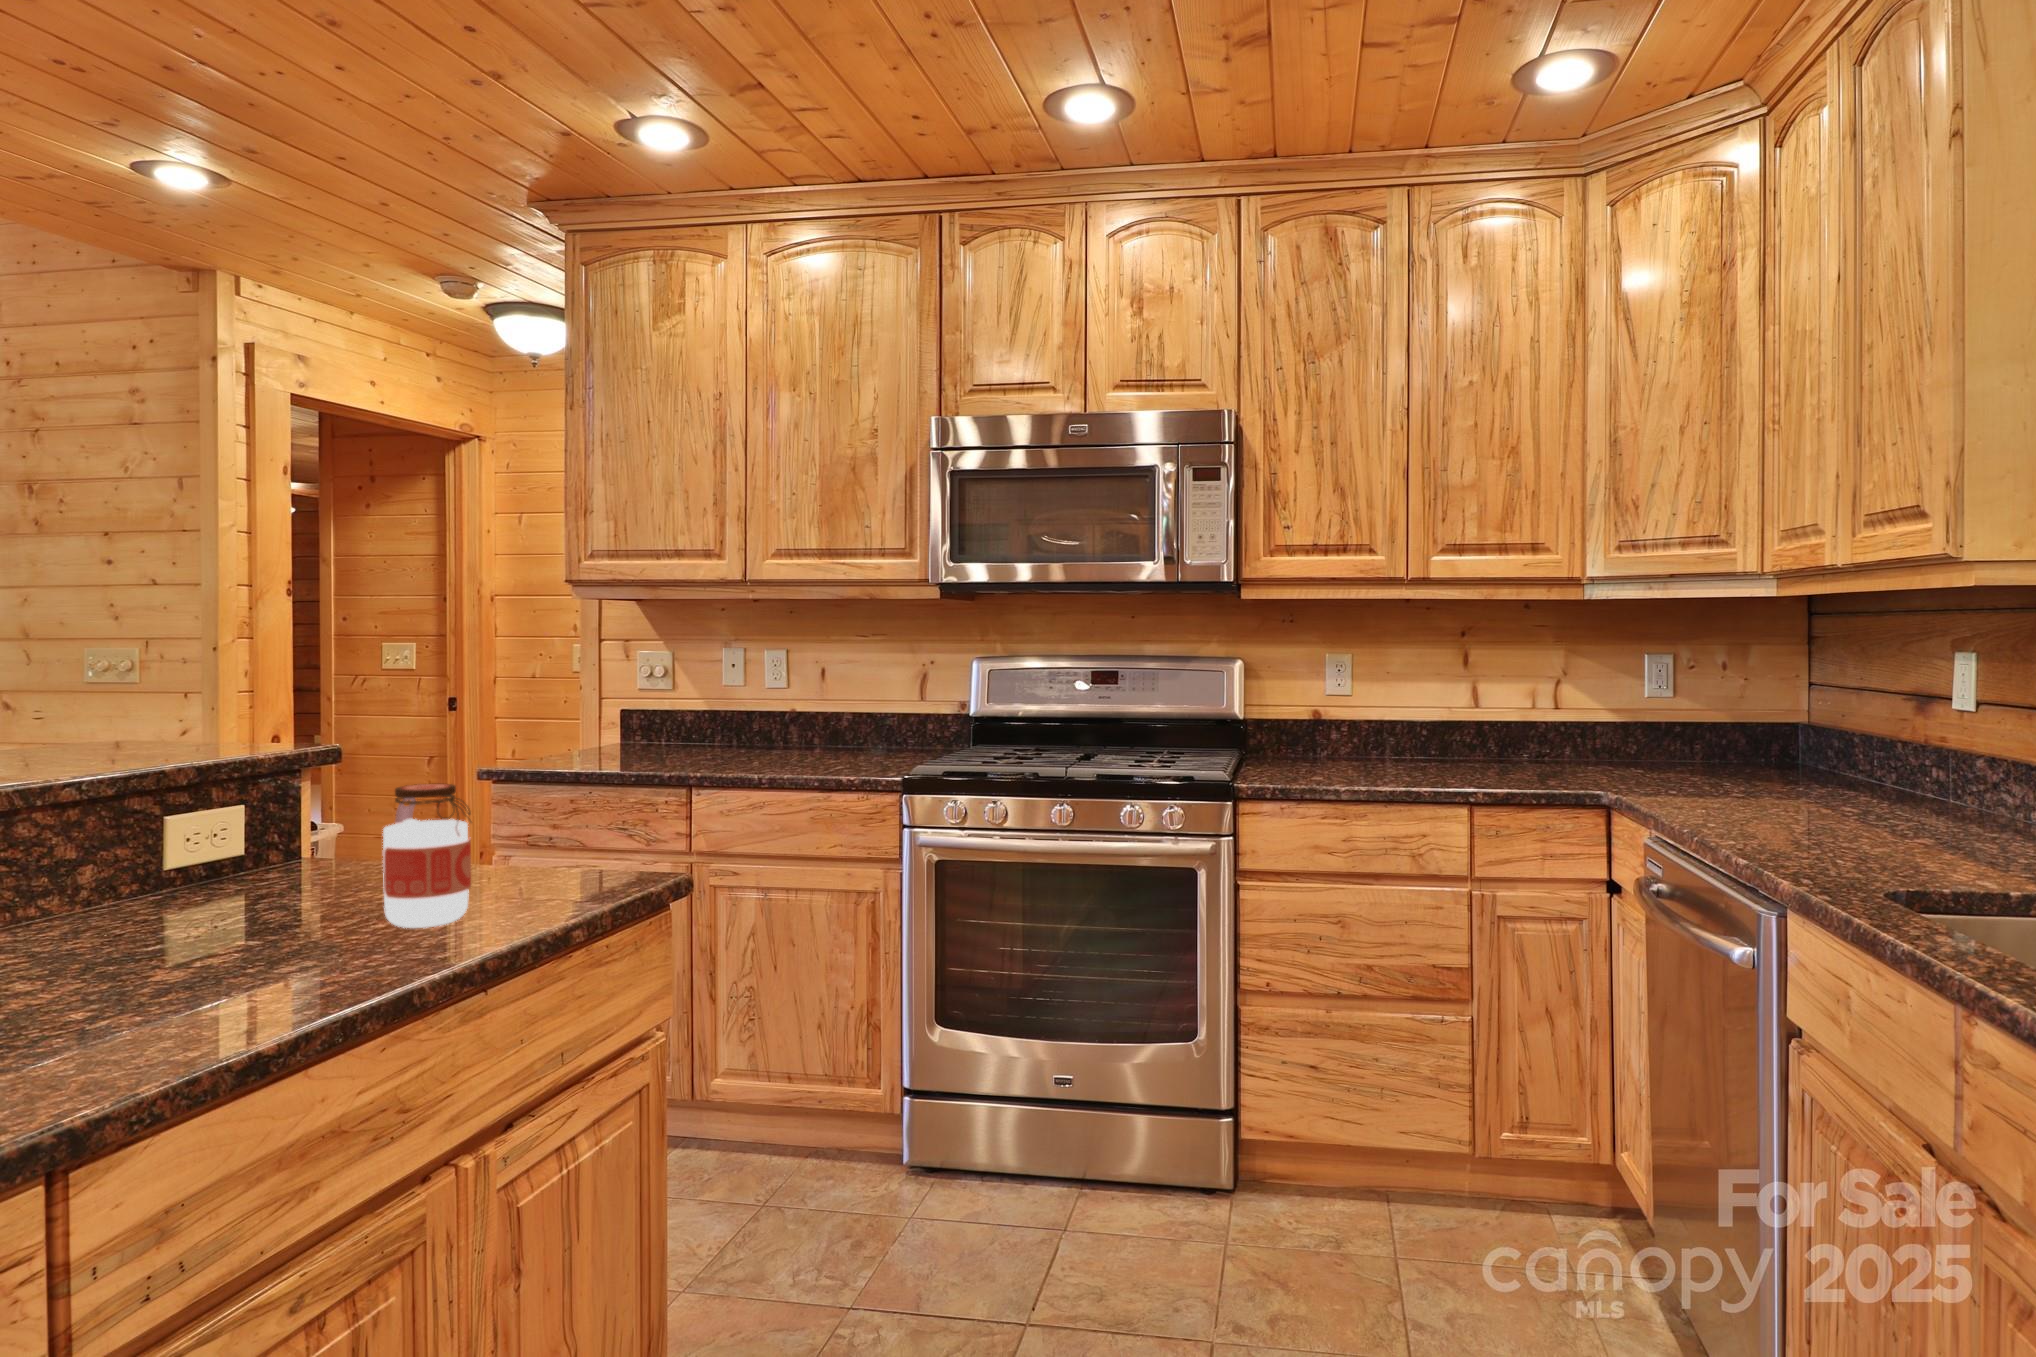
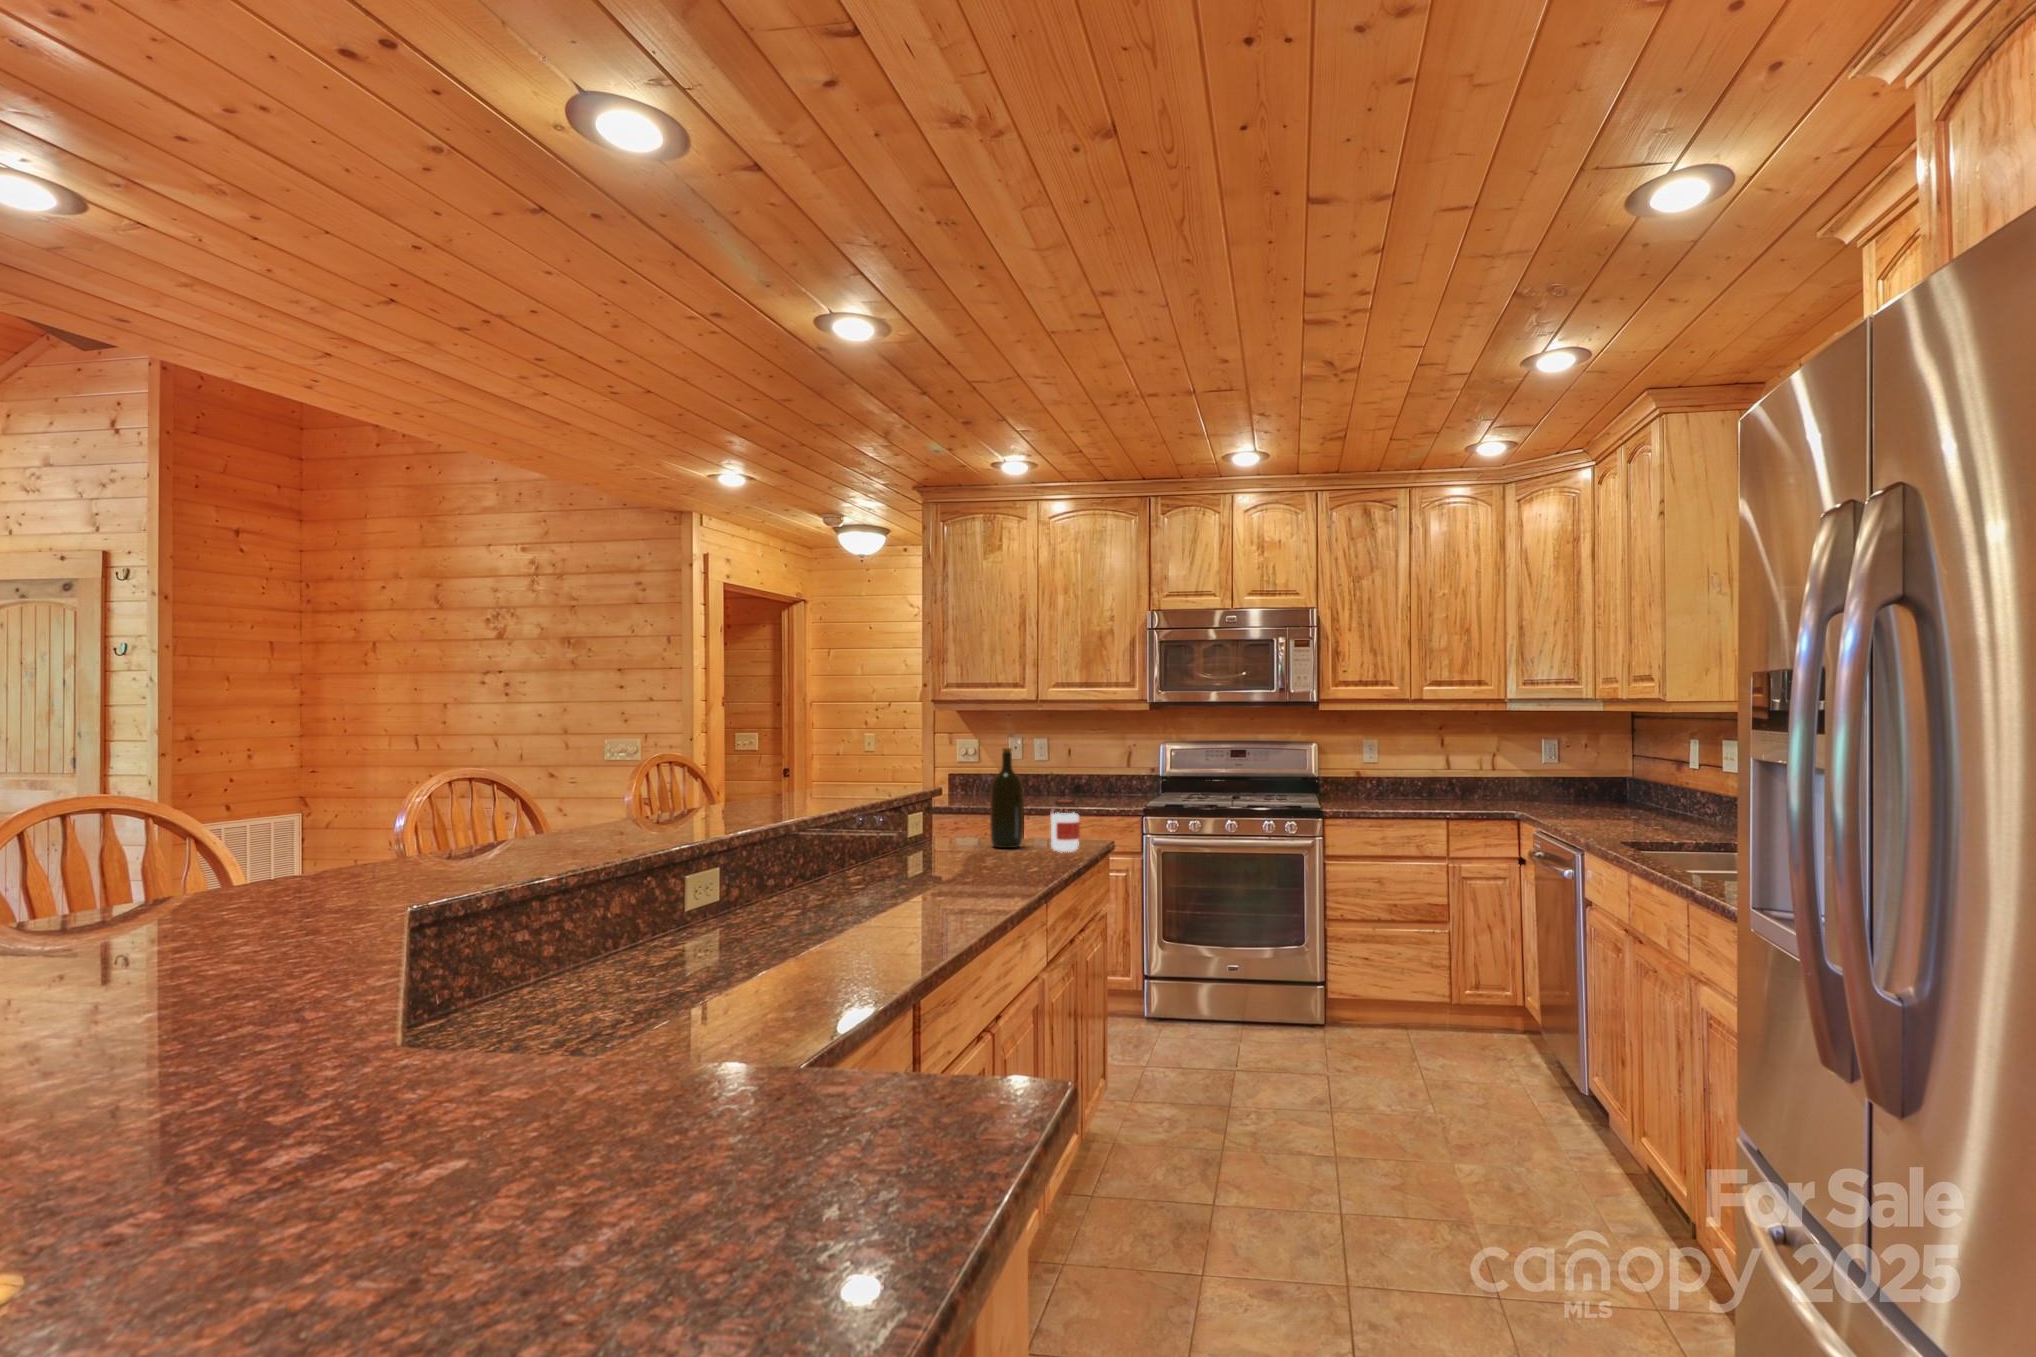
wine bottle: none [255,645,361,912] -> present [990,748,1024,848]

